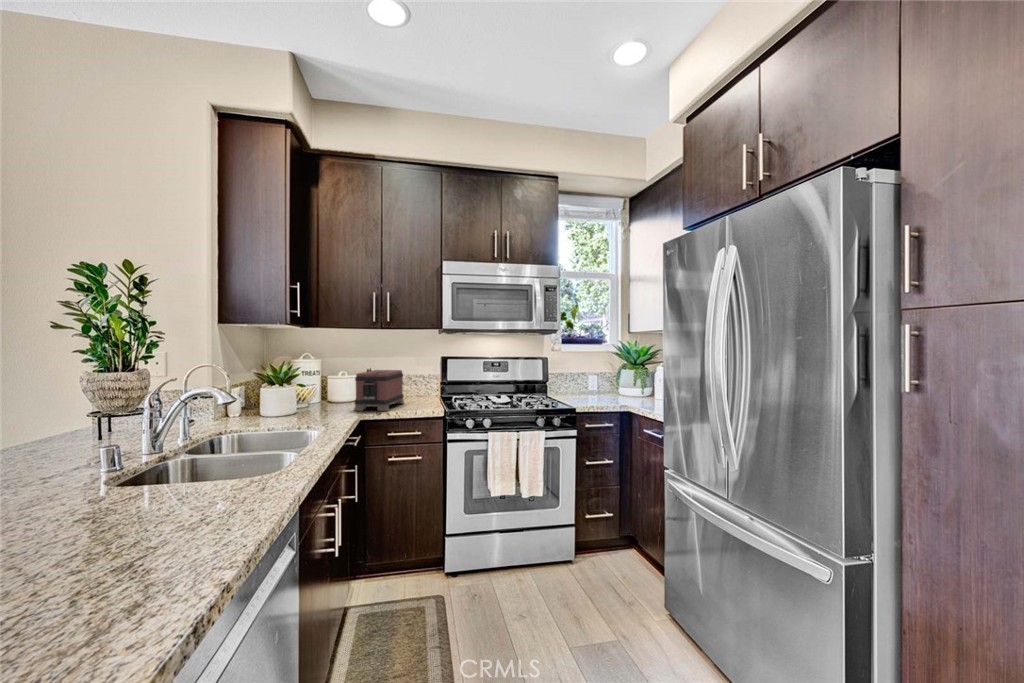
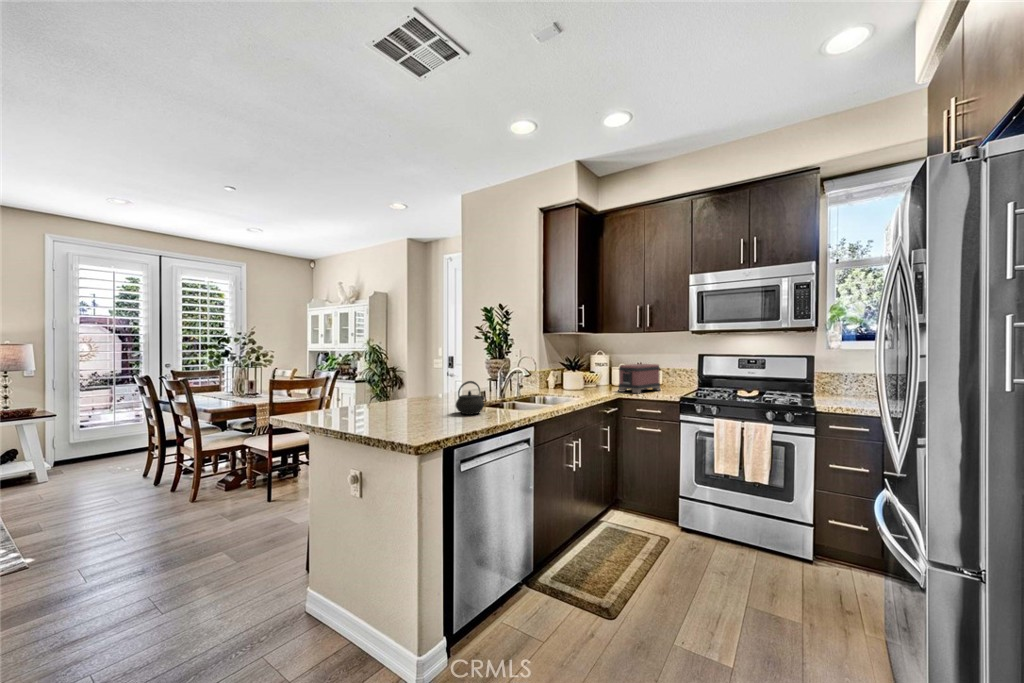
kettle: none [83,432,175,519] -> present [456,381,484,414]

